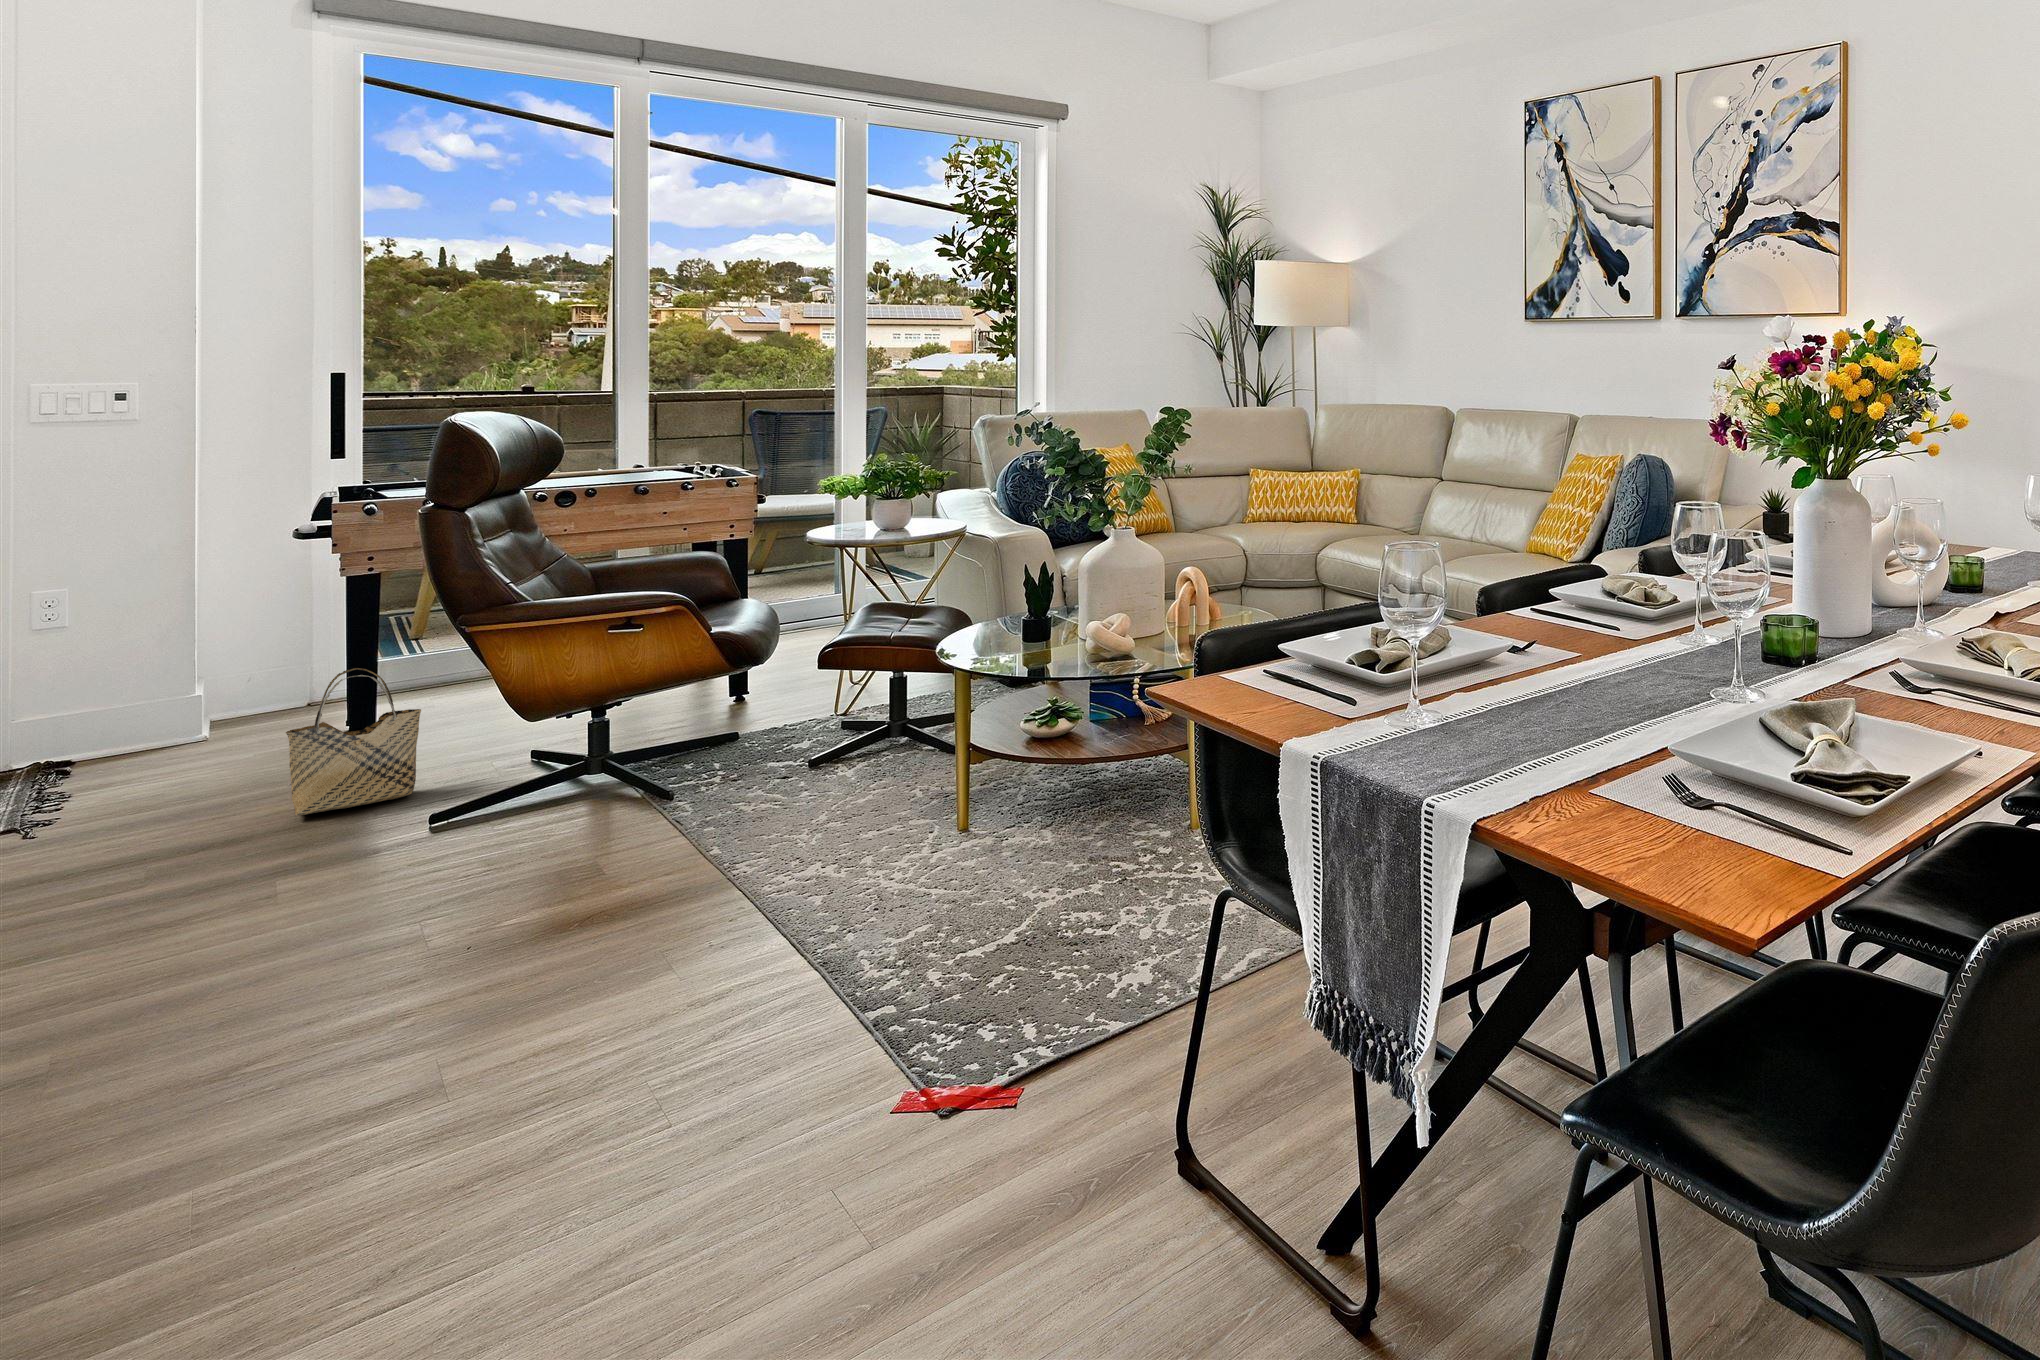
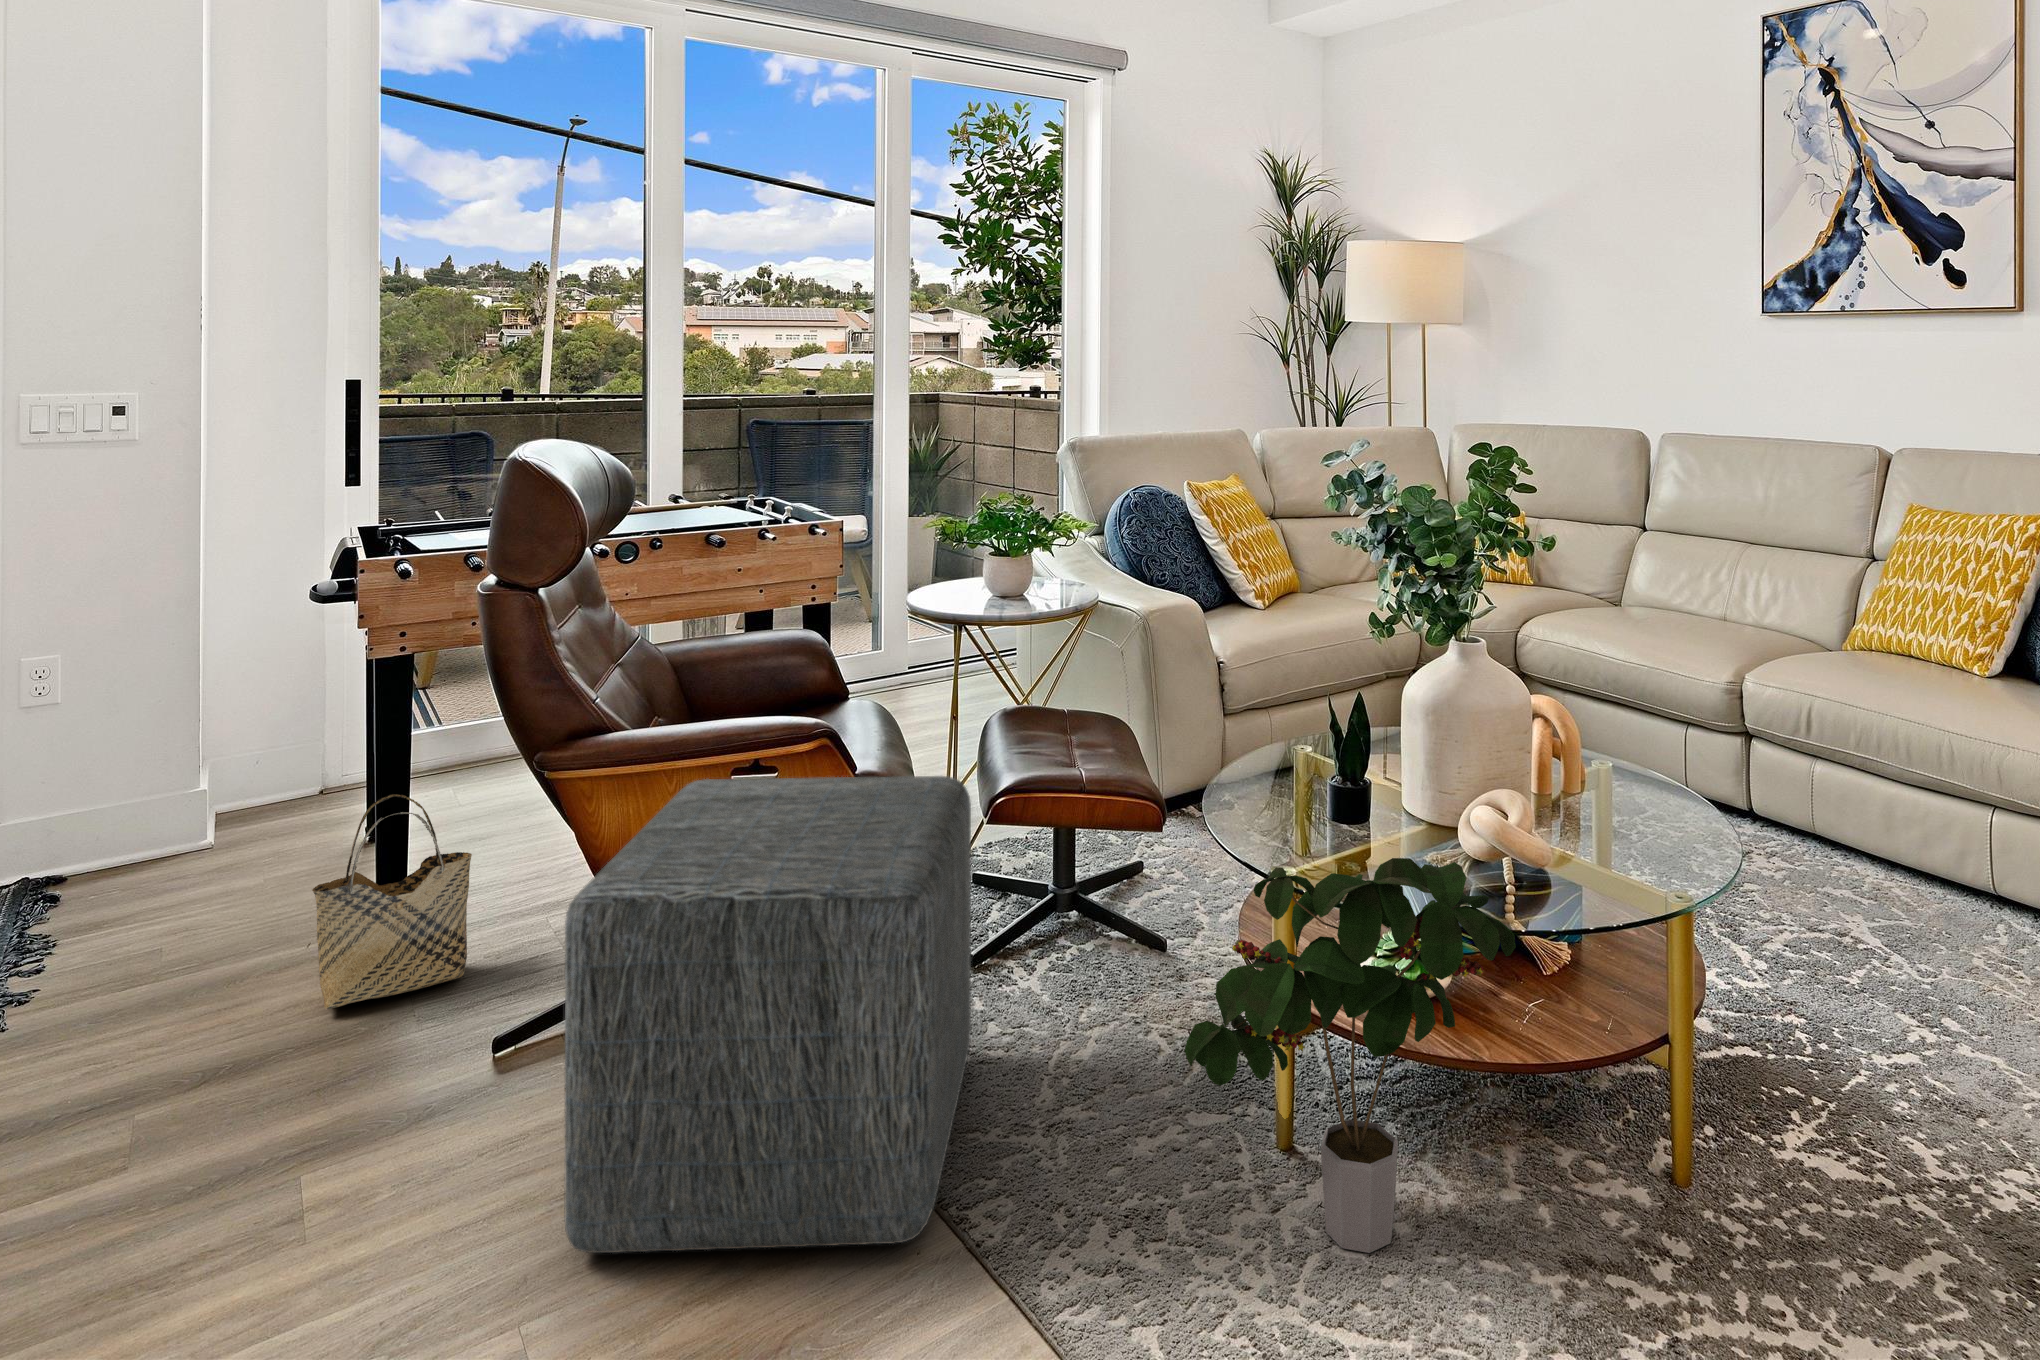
ottoman: none [452,626,781,906] -> present [564,776,971,1253]
potted plant: none [876,647,1093,873] -> present [1185,858,1516,1253]

